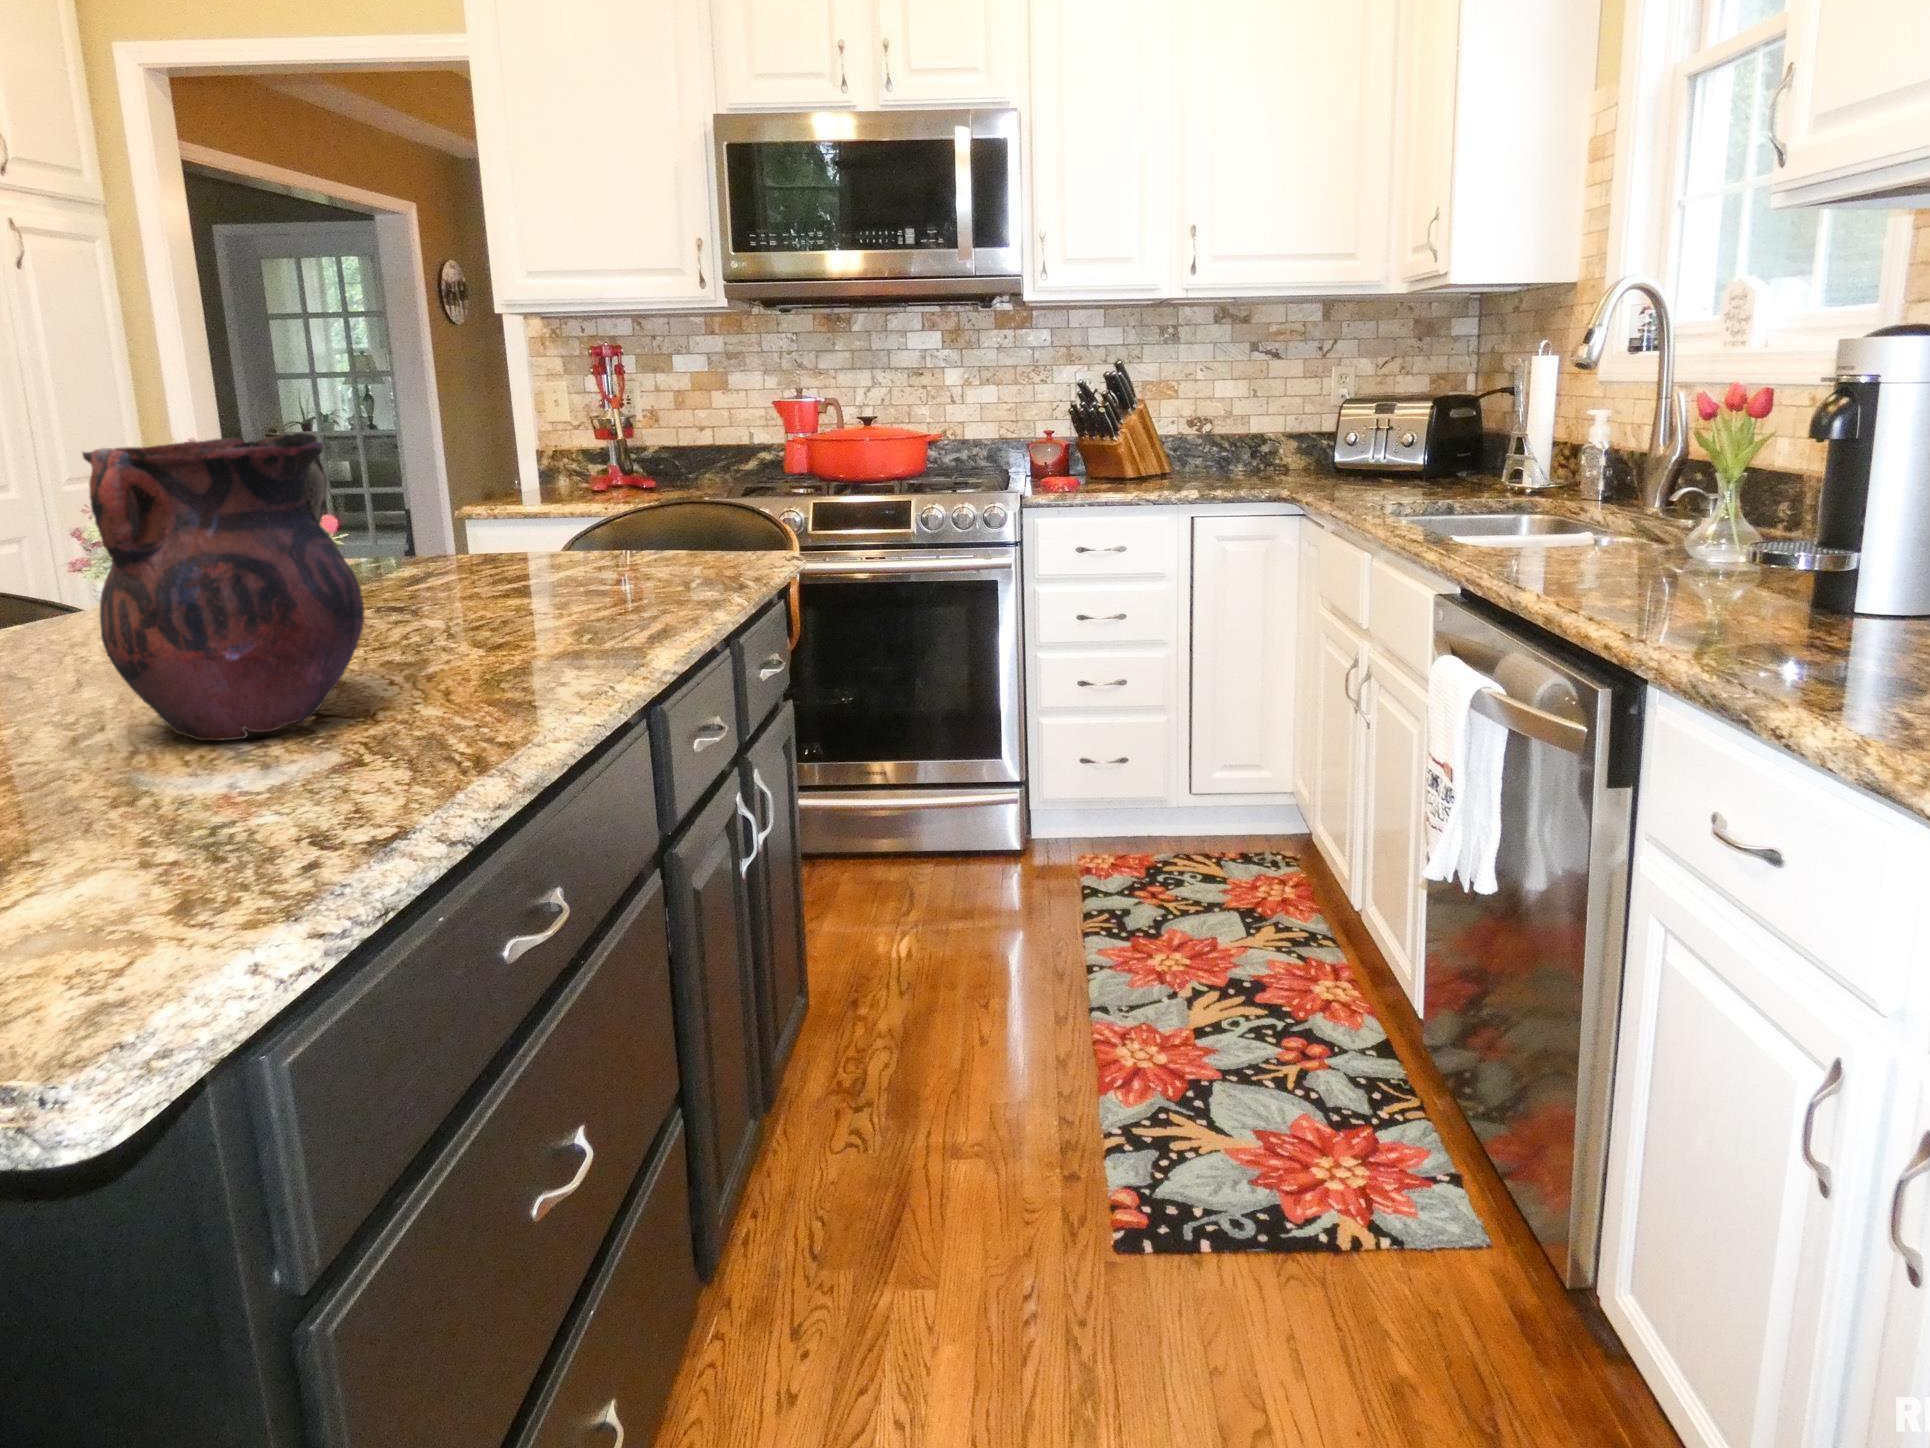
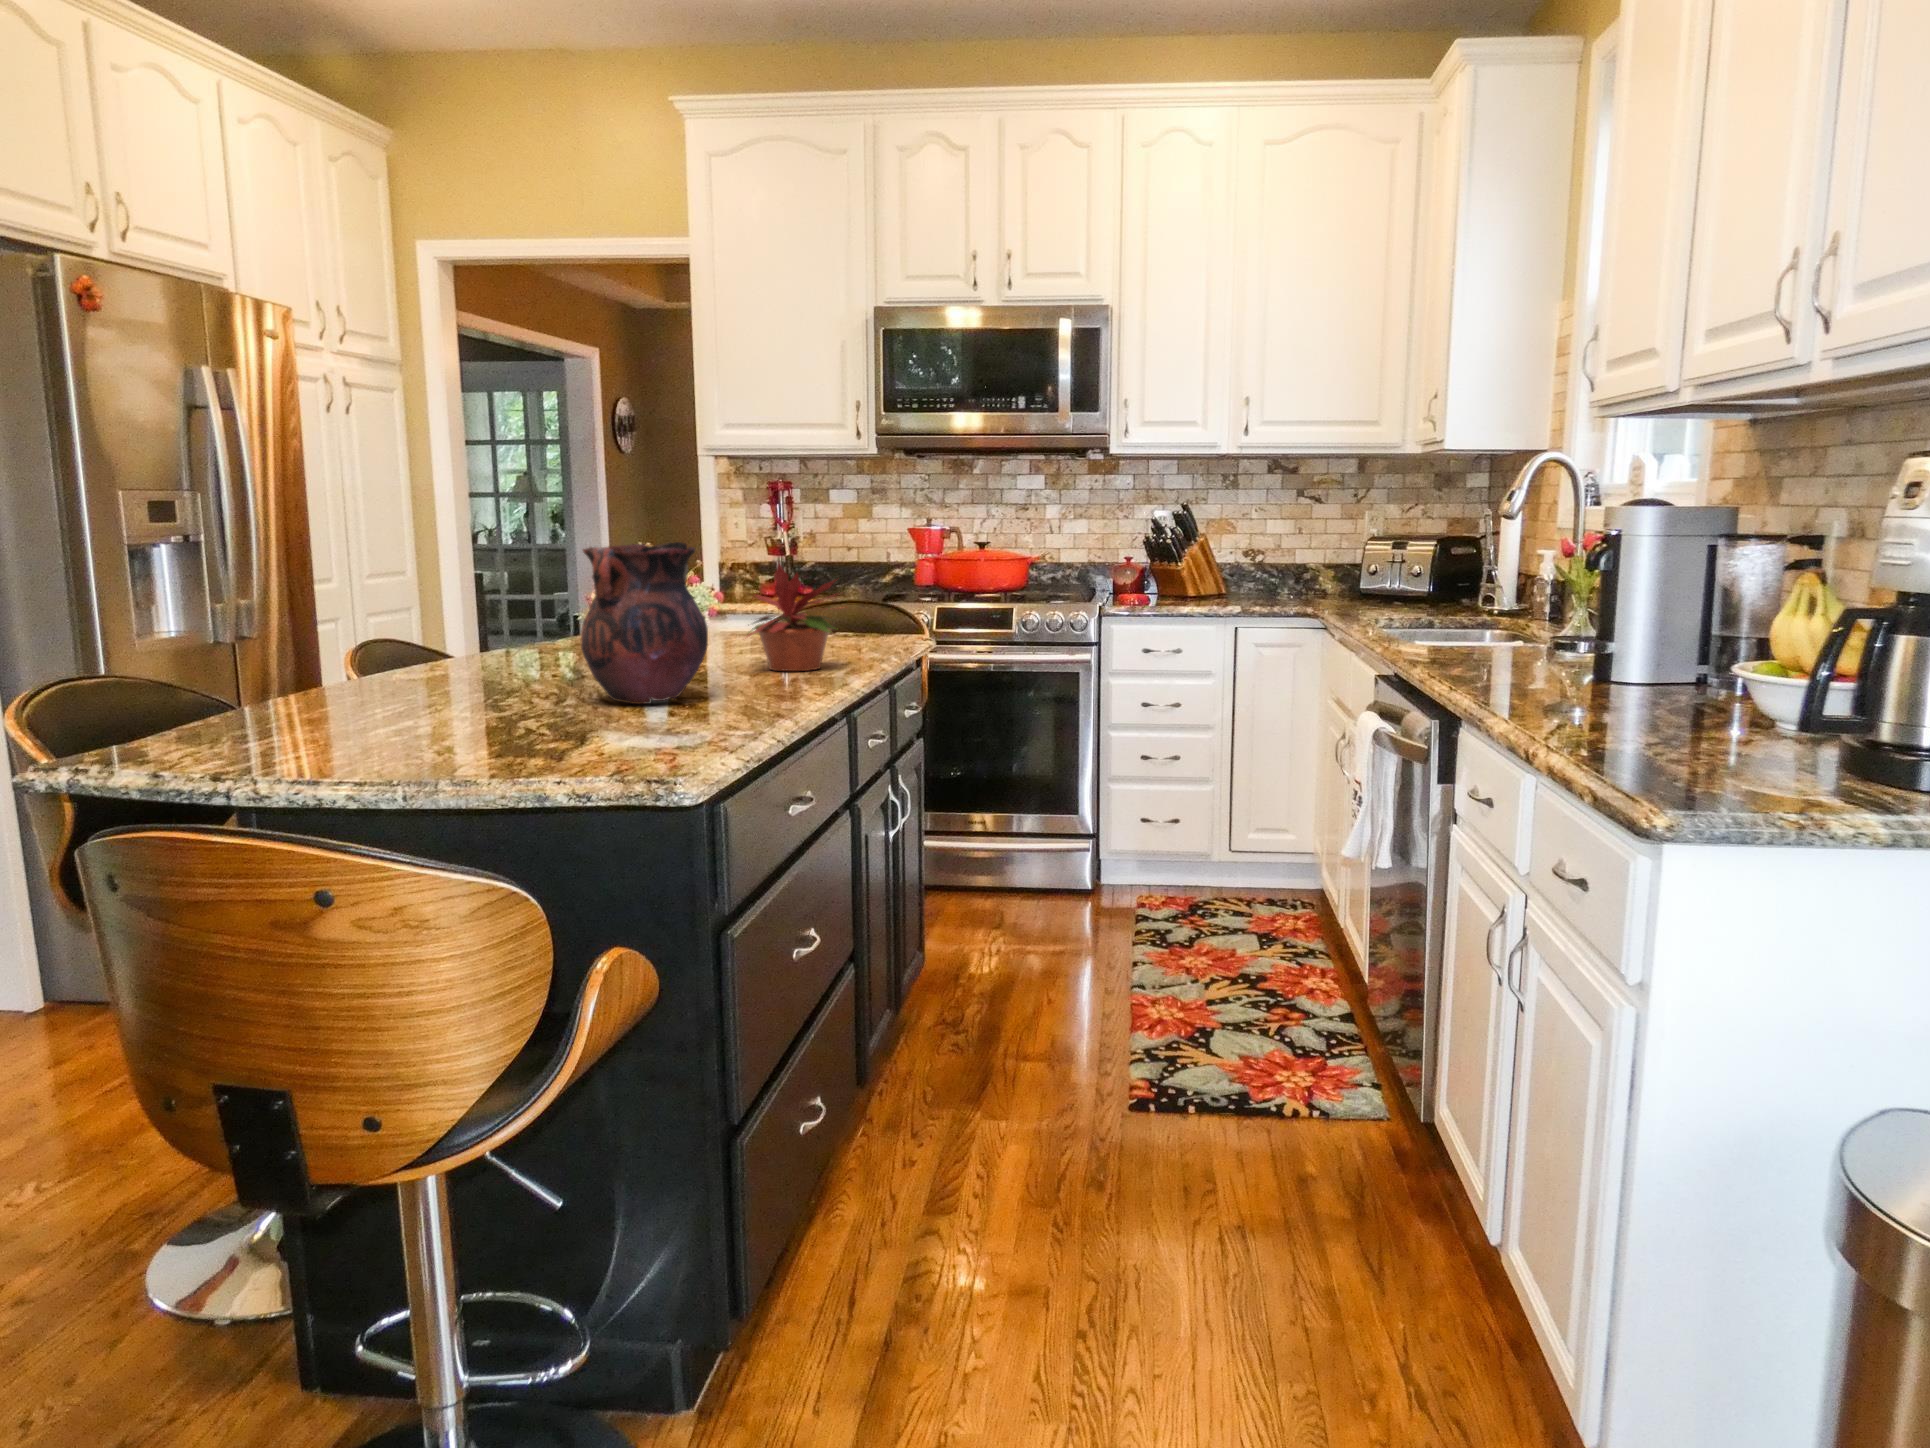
potted plant: none [450,455,662,636] -> present [747,563,836,671]

